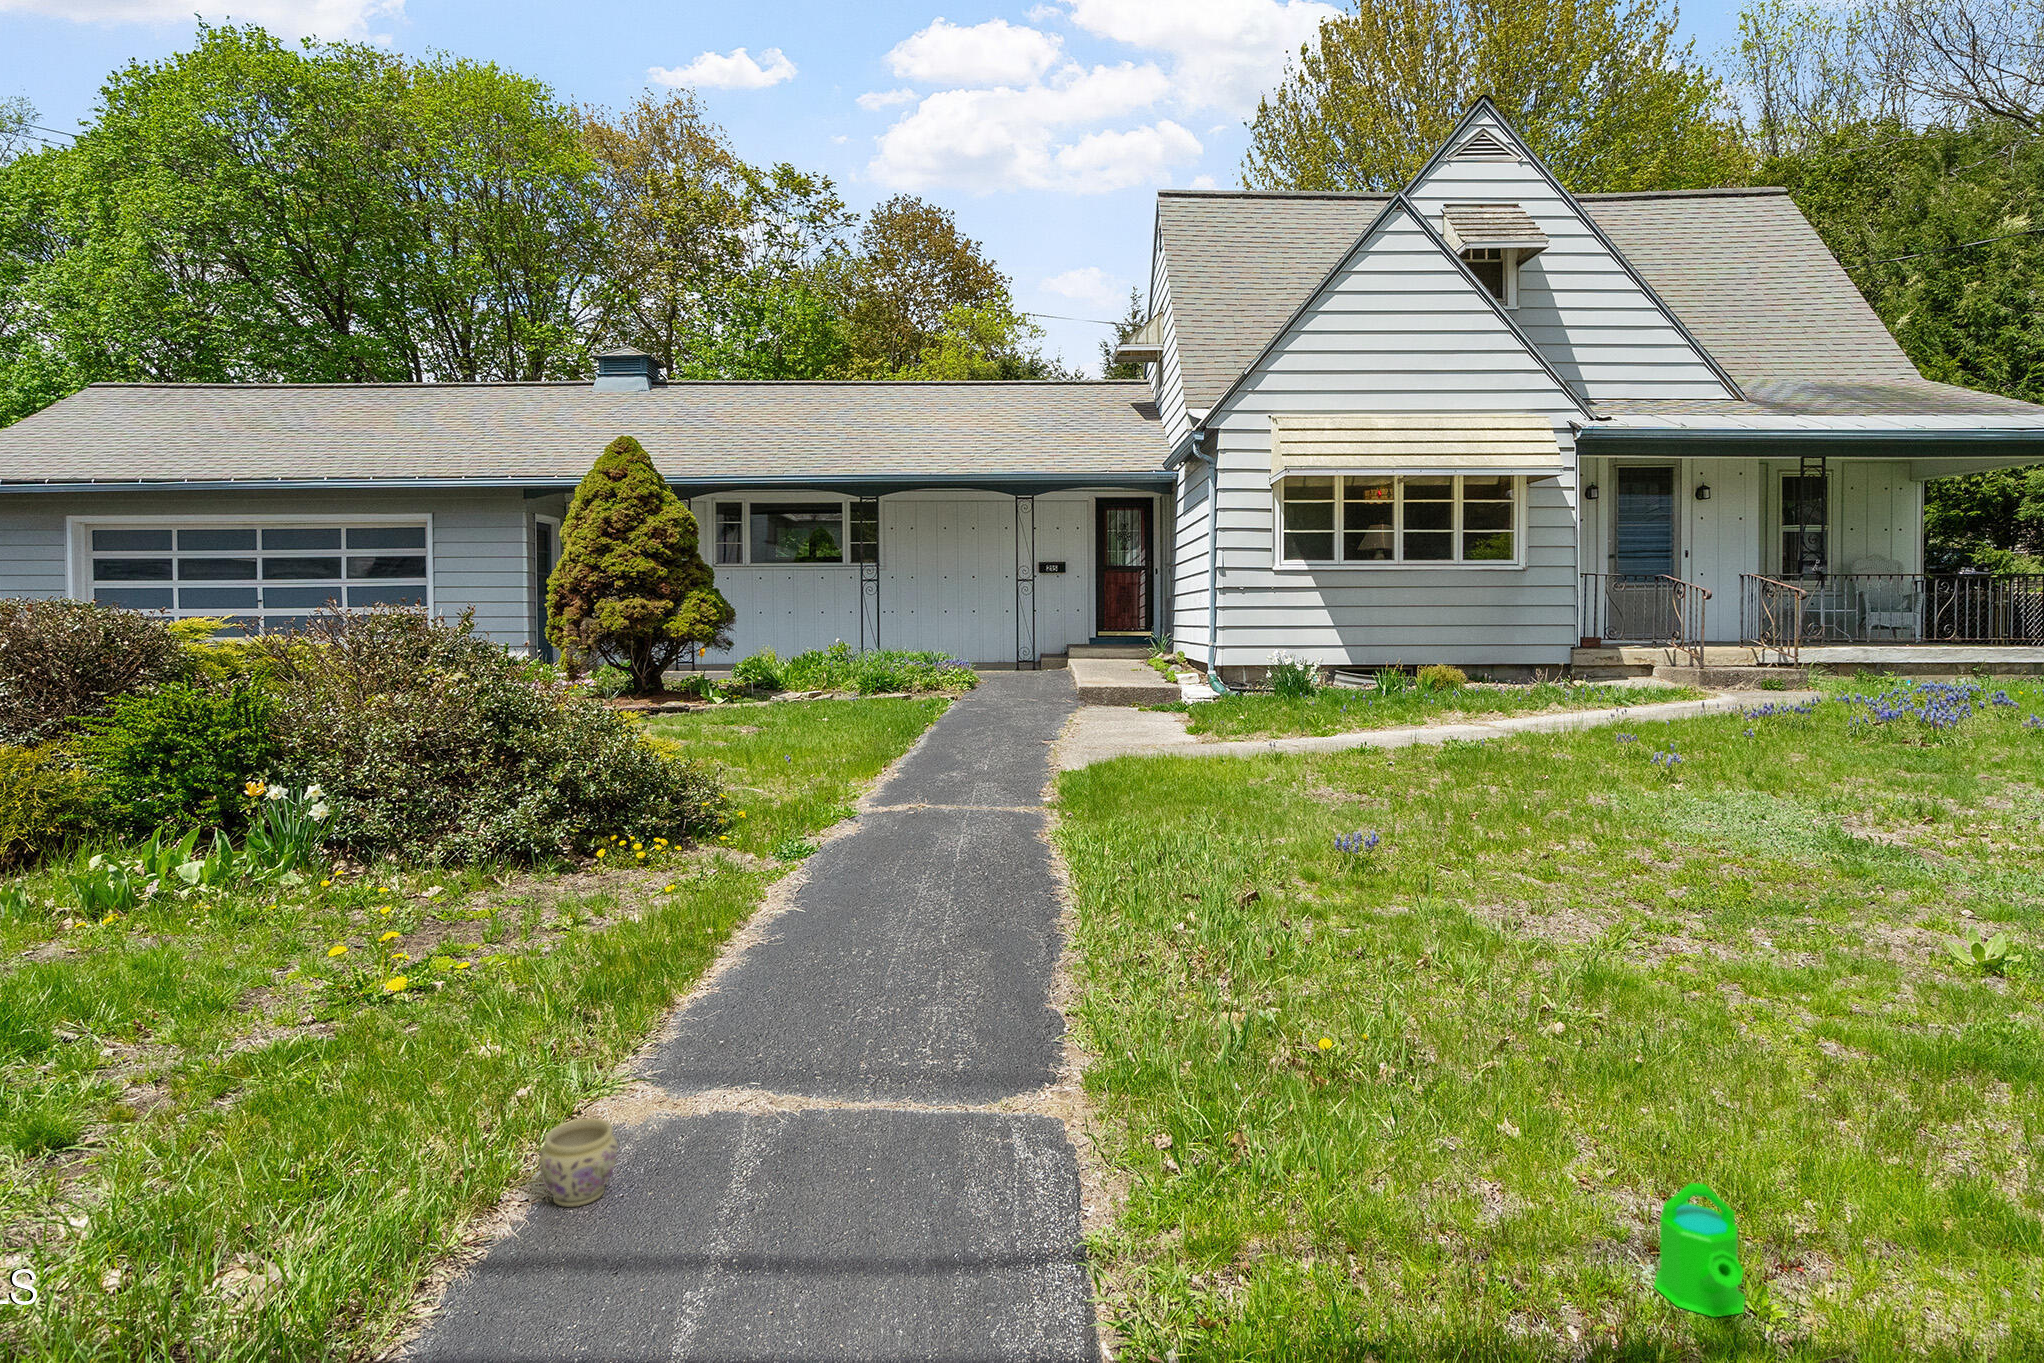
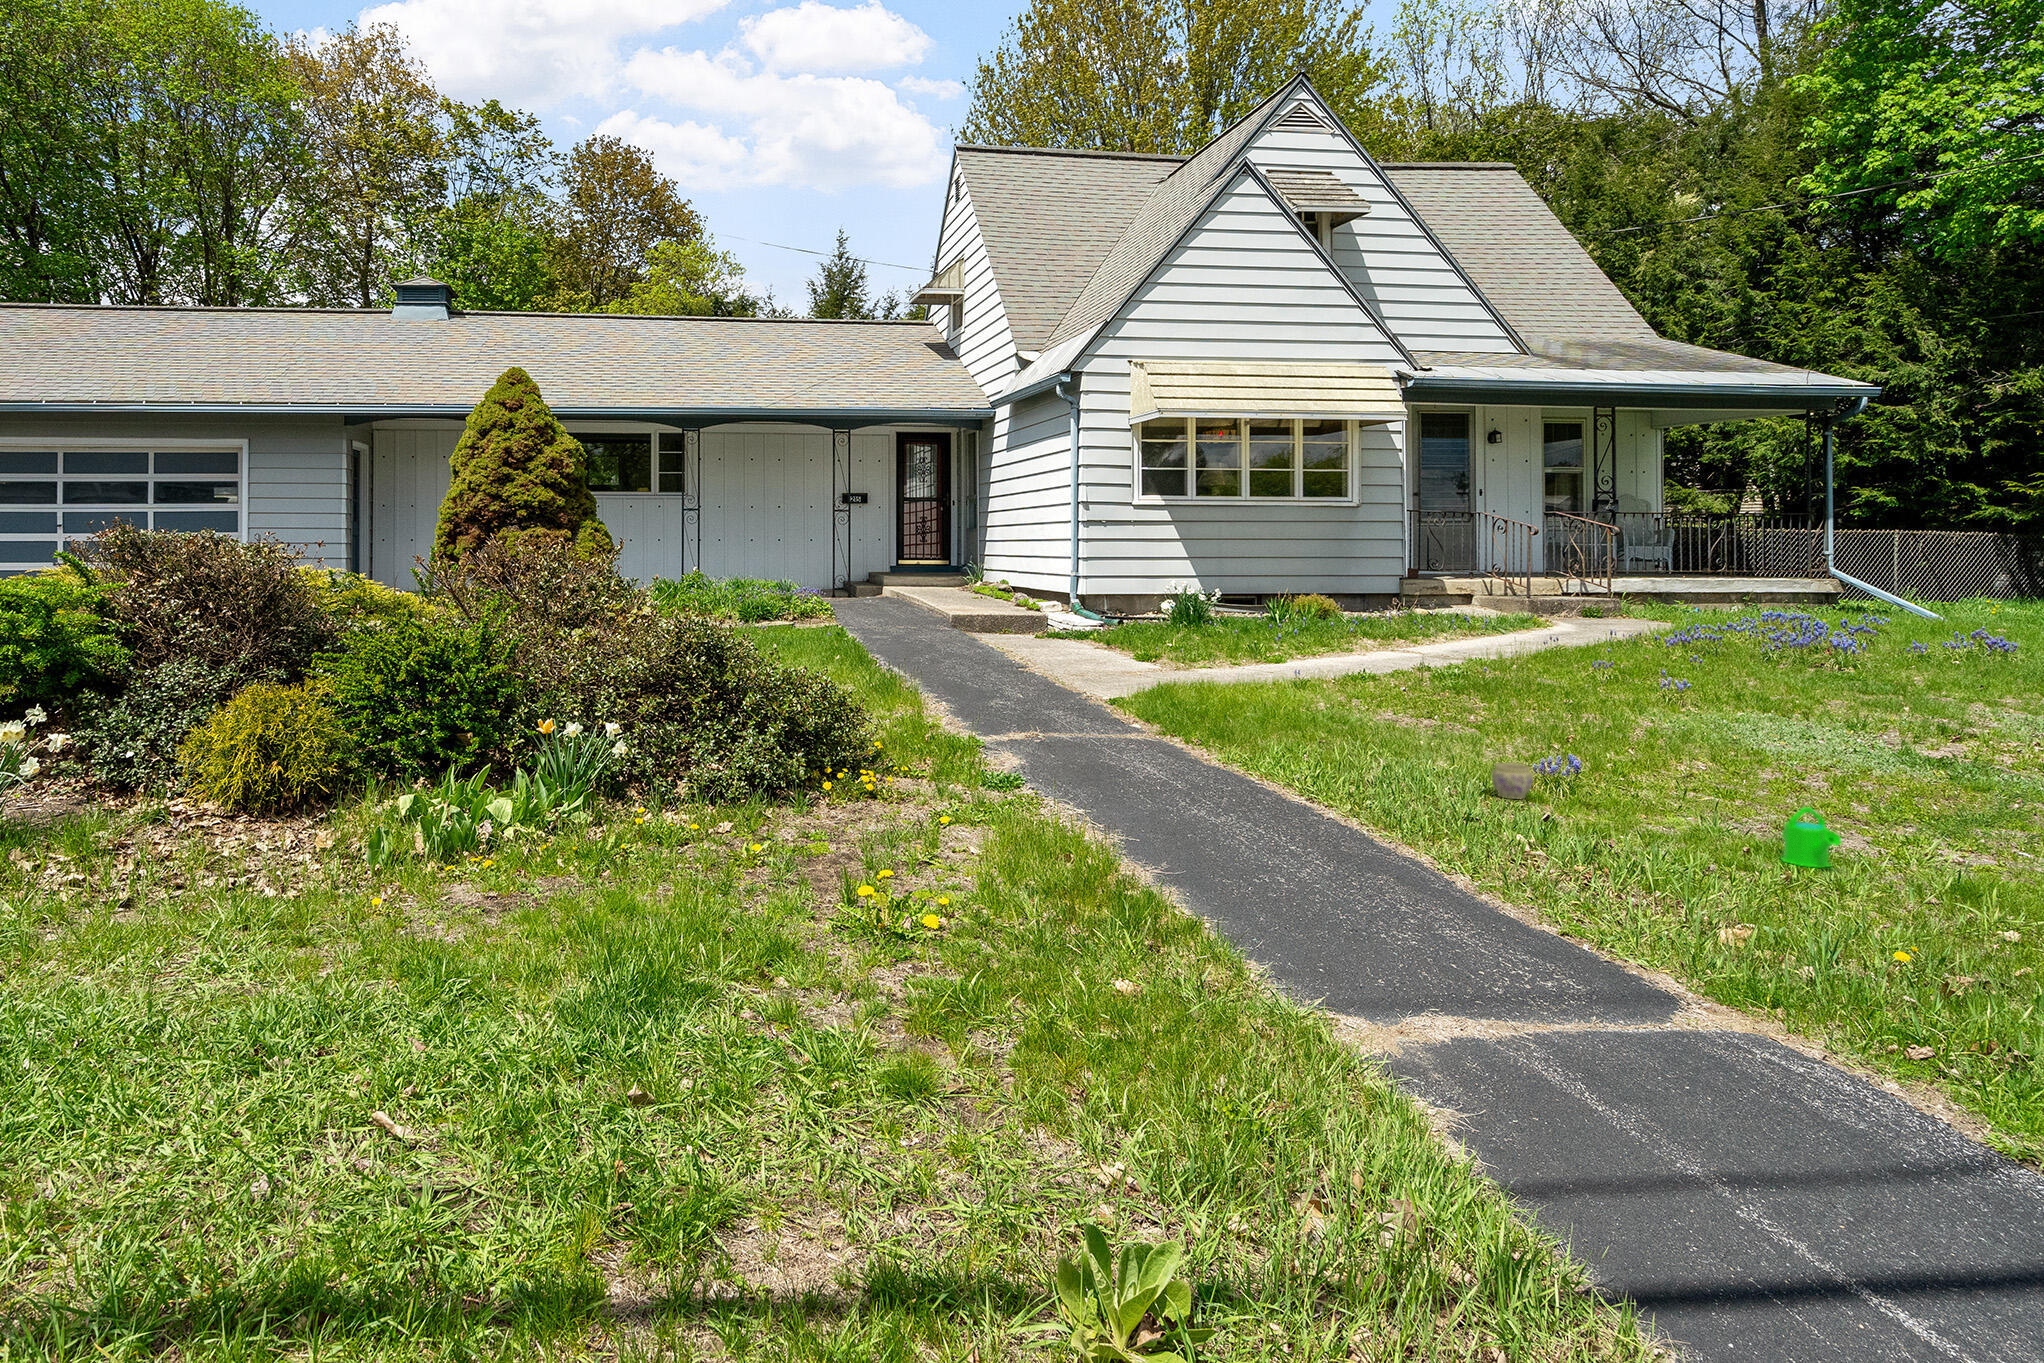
planter: present [539,1118,618,1207] -> present [1492,762,1533,799]

